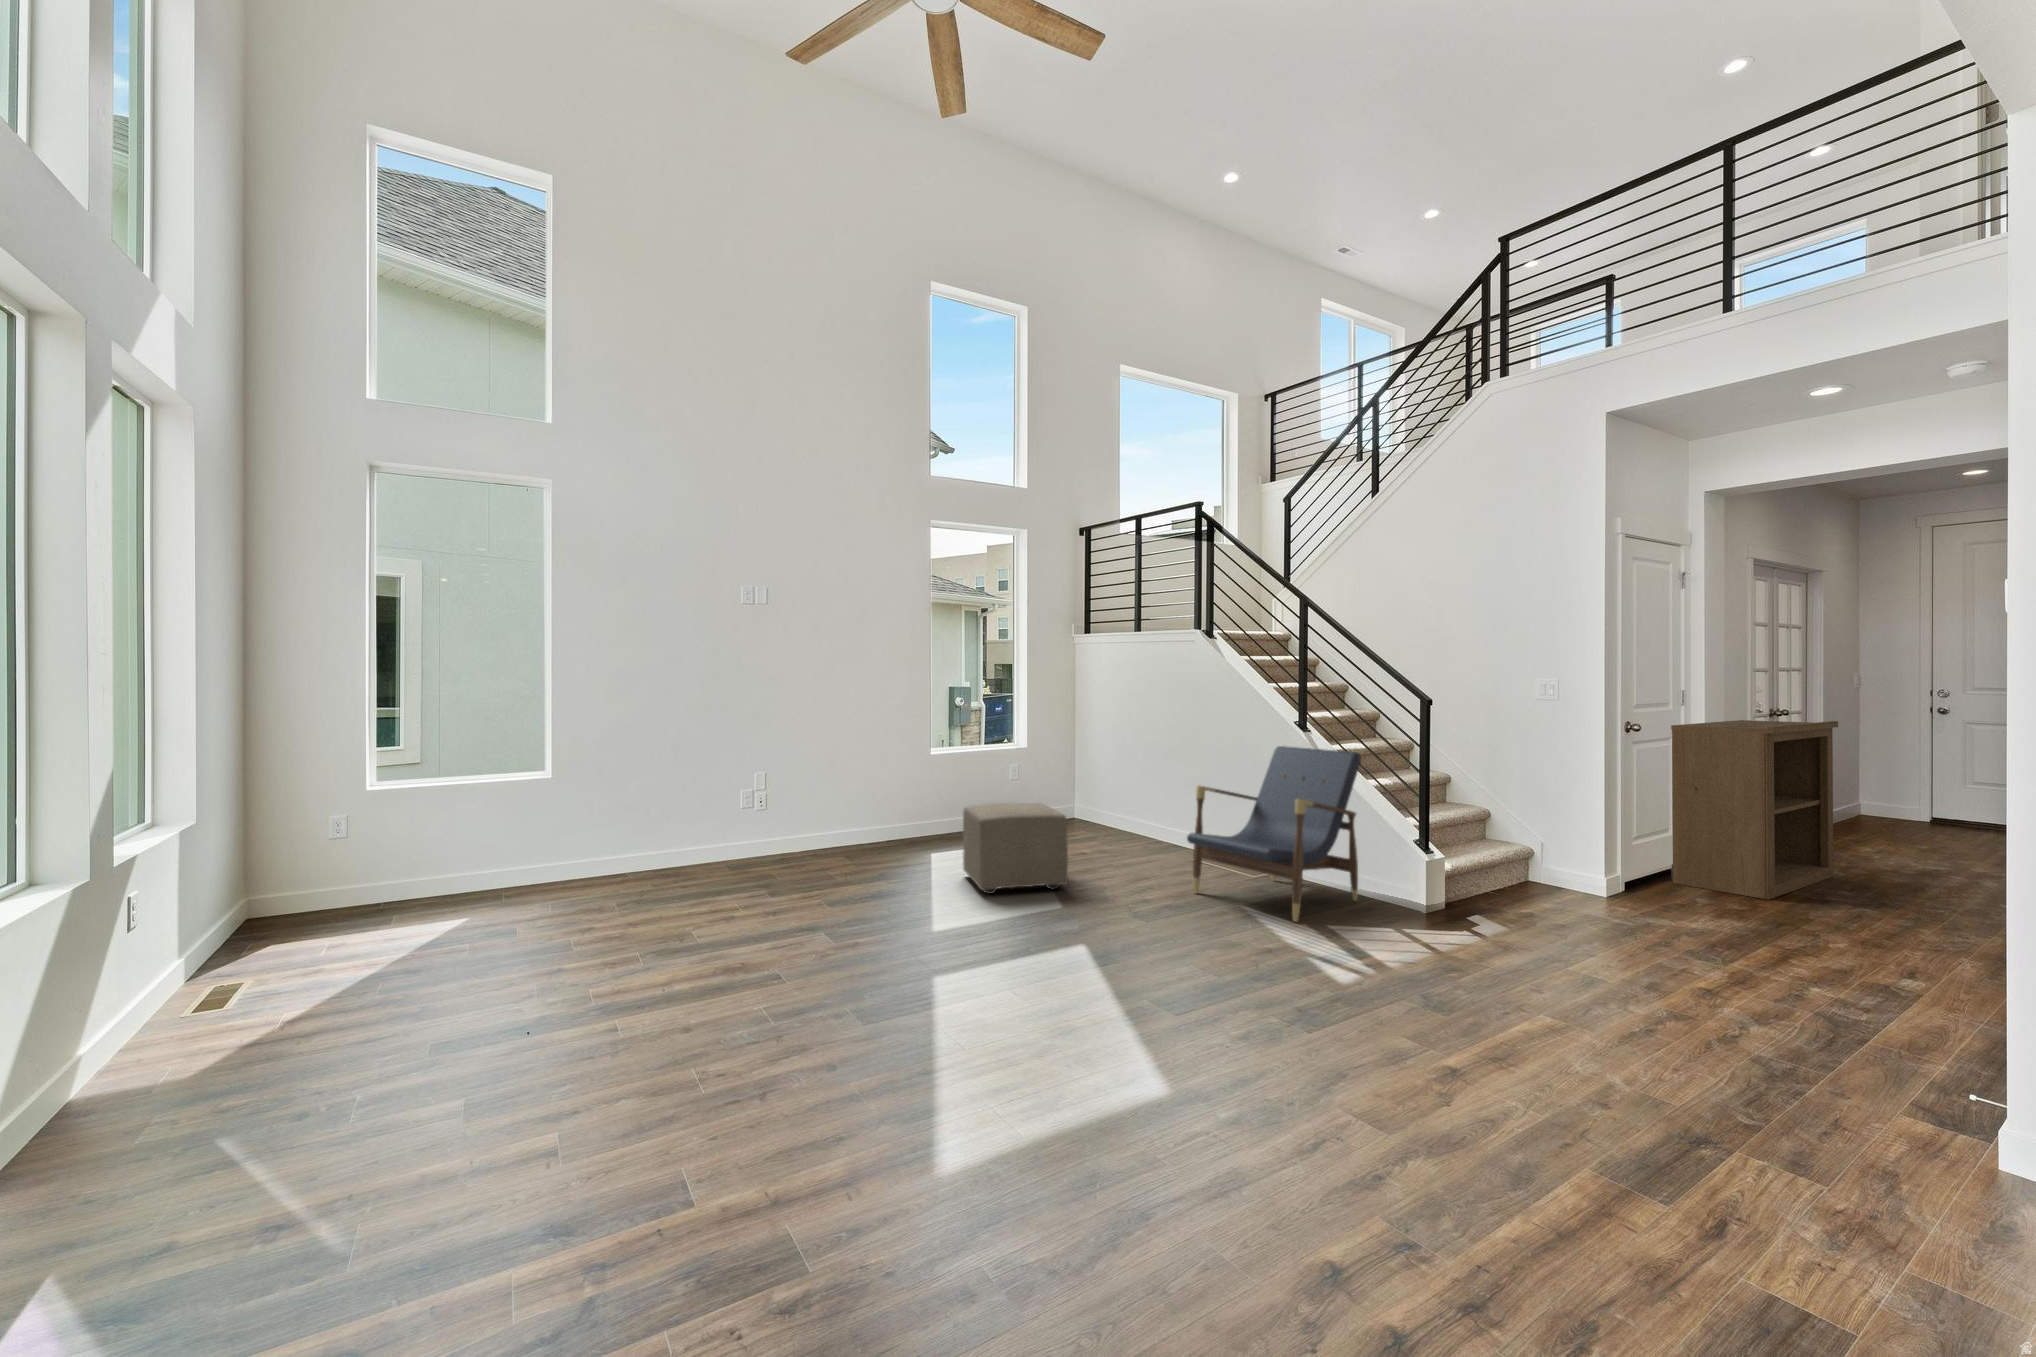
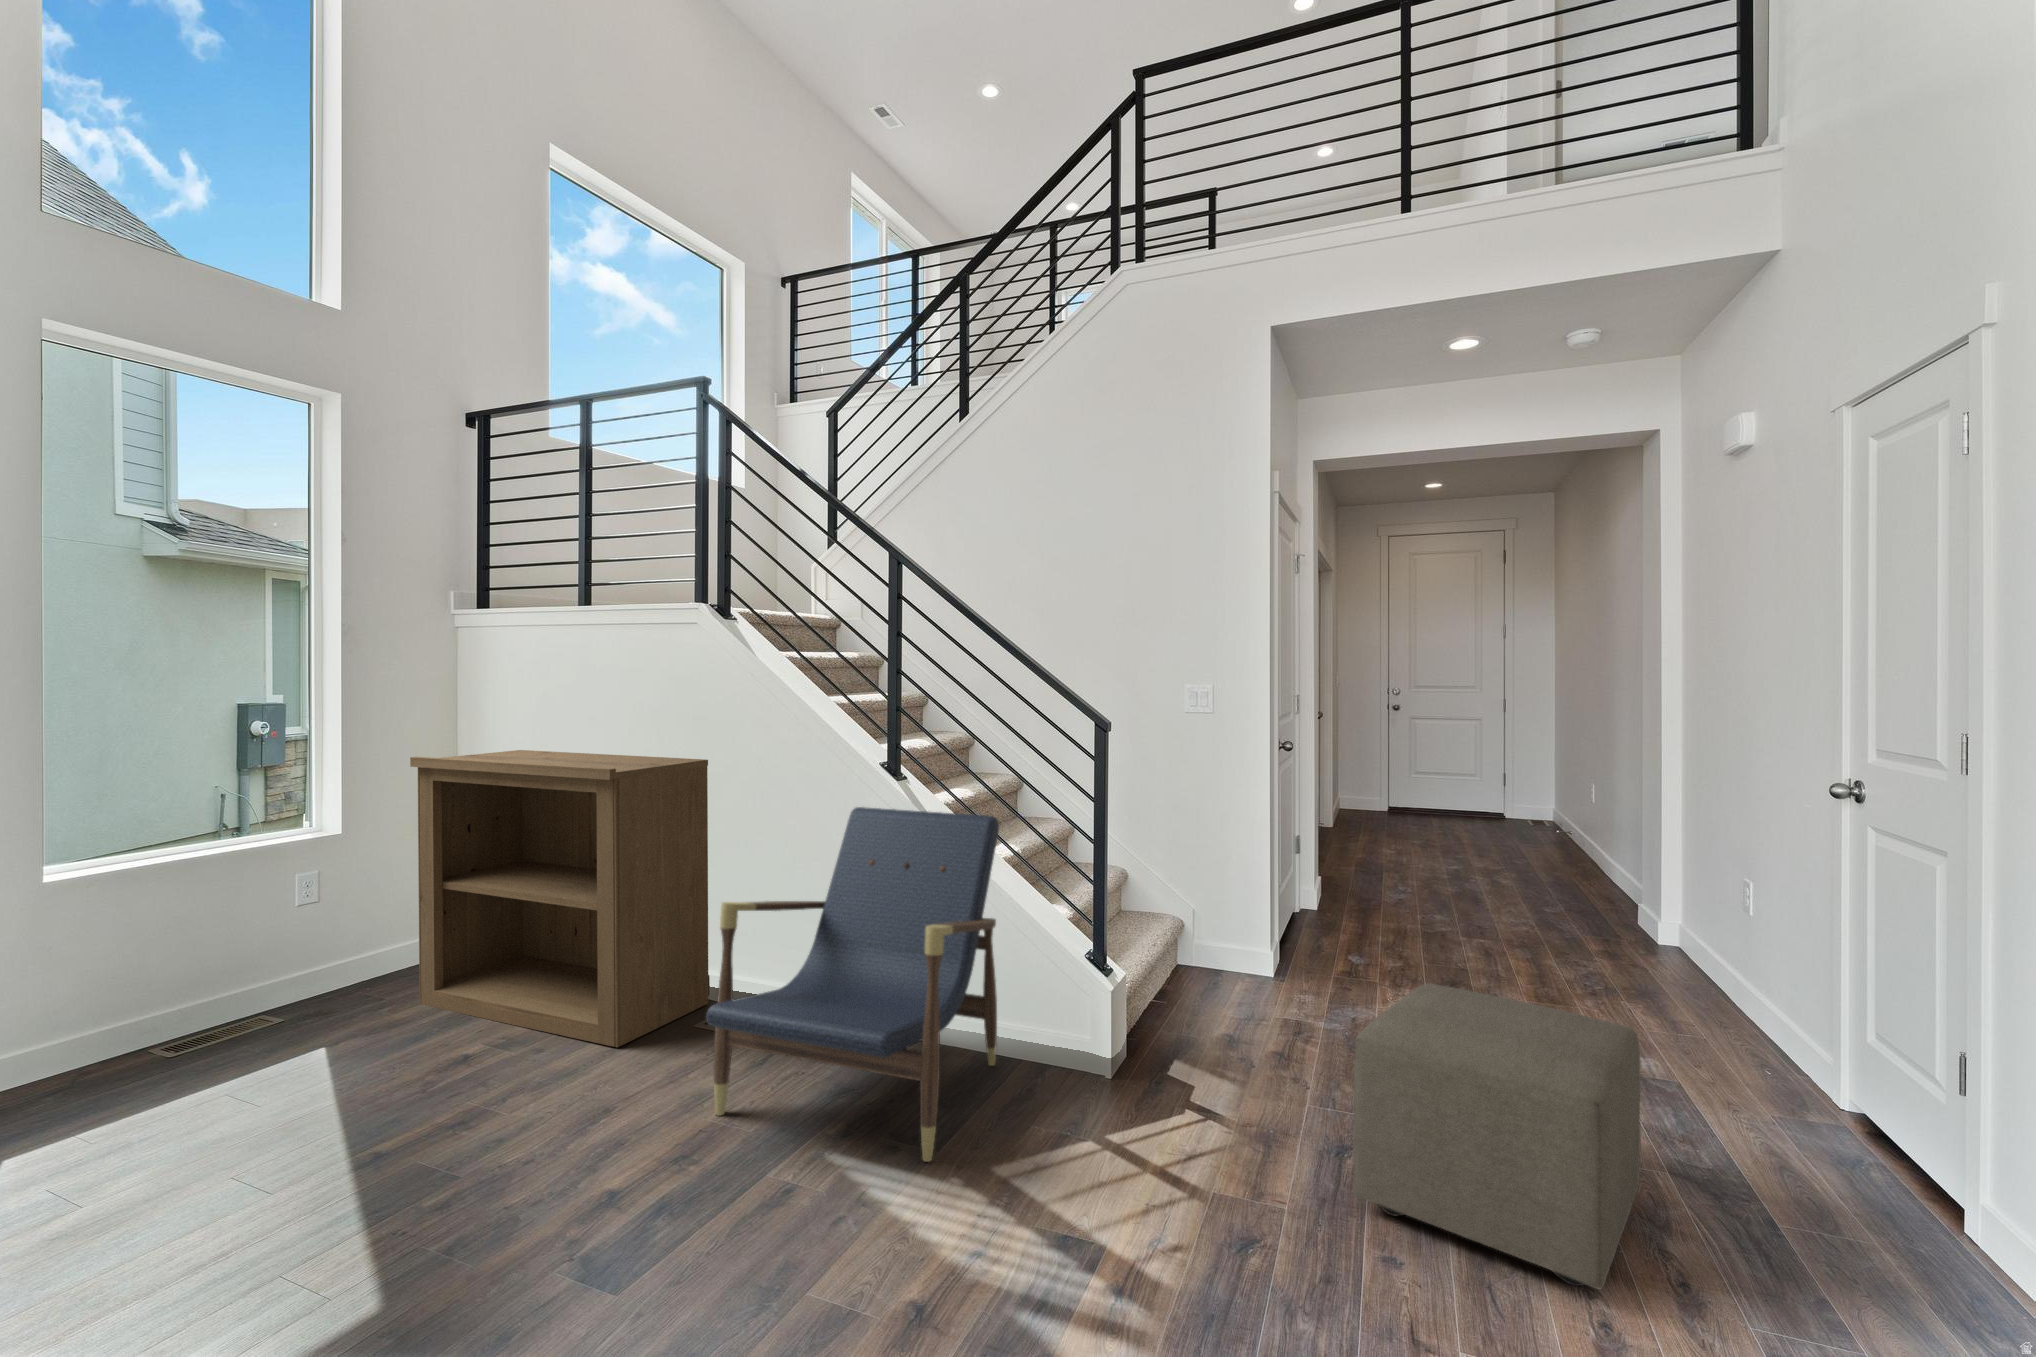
bookshelf: present [1671,720,1838,900] -> present [410,750,710,1047]
ottoman: present [963,803,1068,894] -> present [1353,984,1641,1289]

